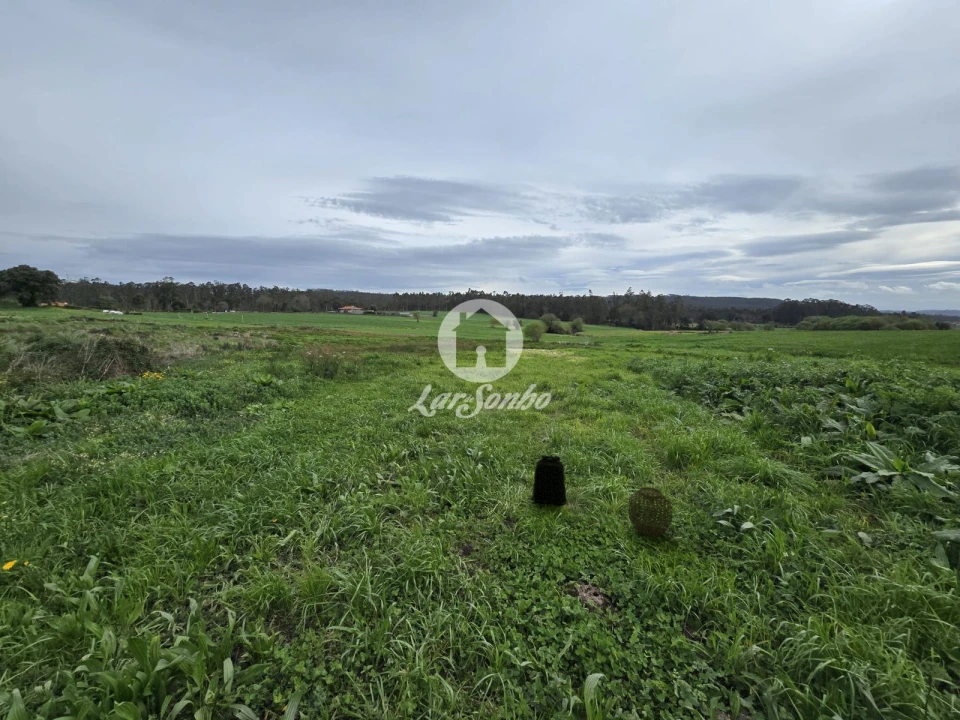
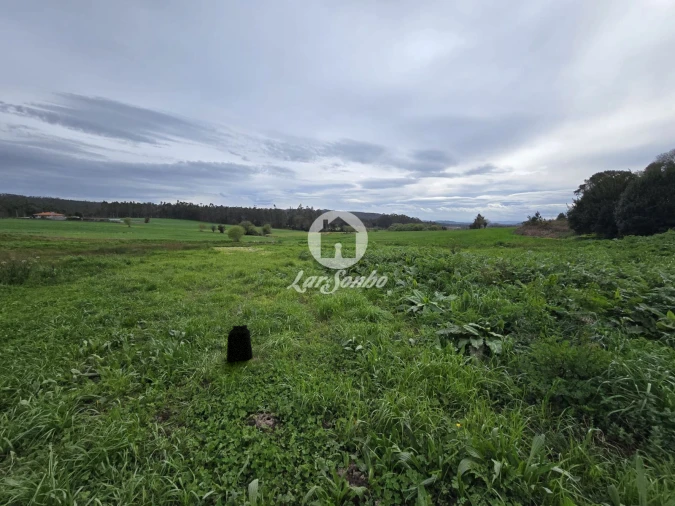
woven basket: present [628,487,672,537] -> none [293,336,319,368]

